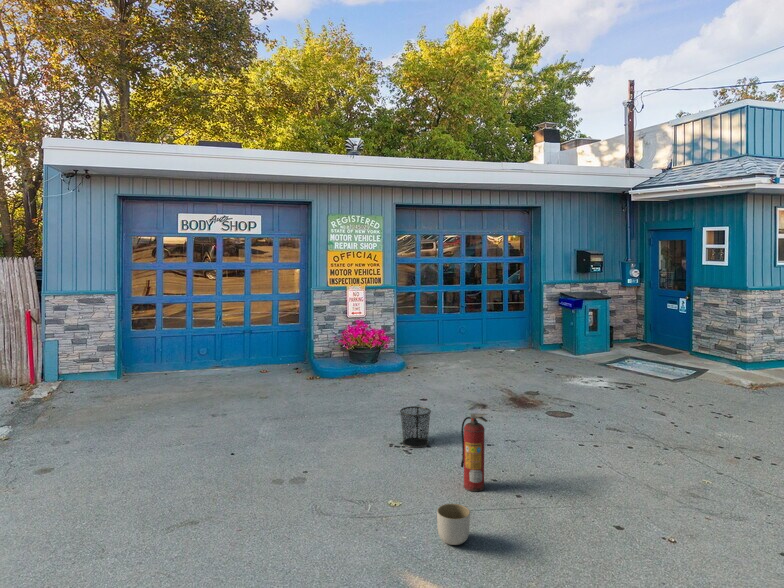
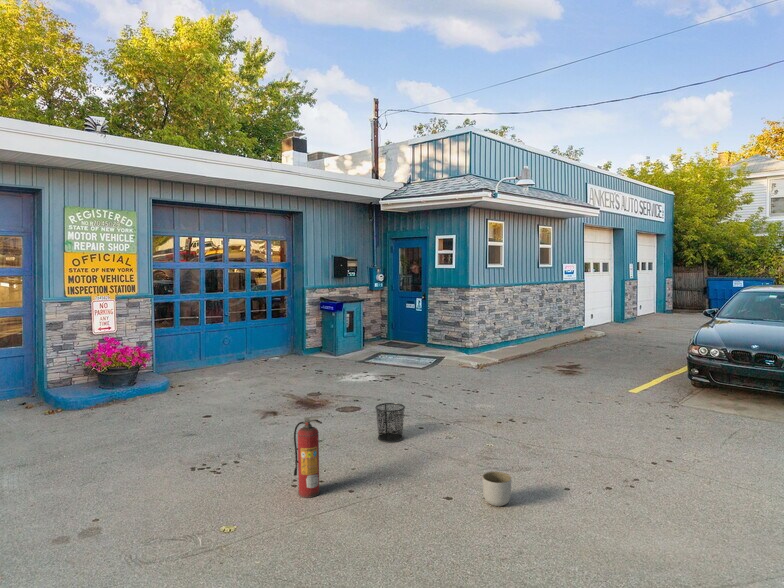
waste bin: present [400,406,431,448] -> present [375,403,405,442]
planter: present [437,504,470,545] -> present [482,472,511,506]

